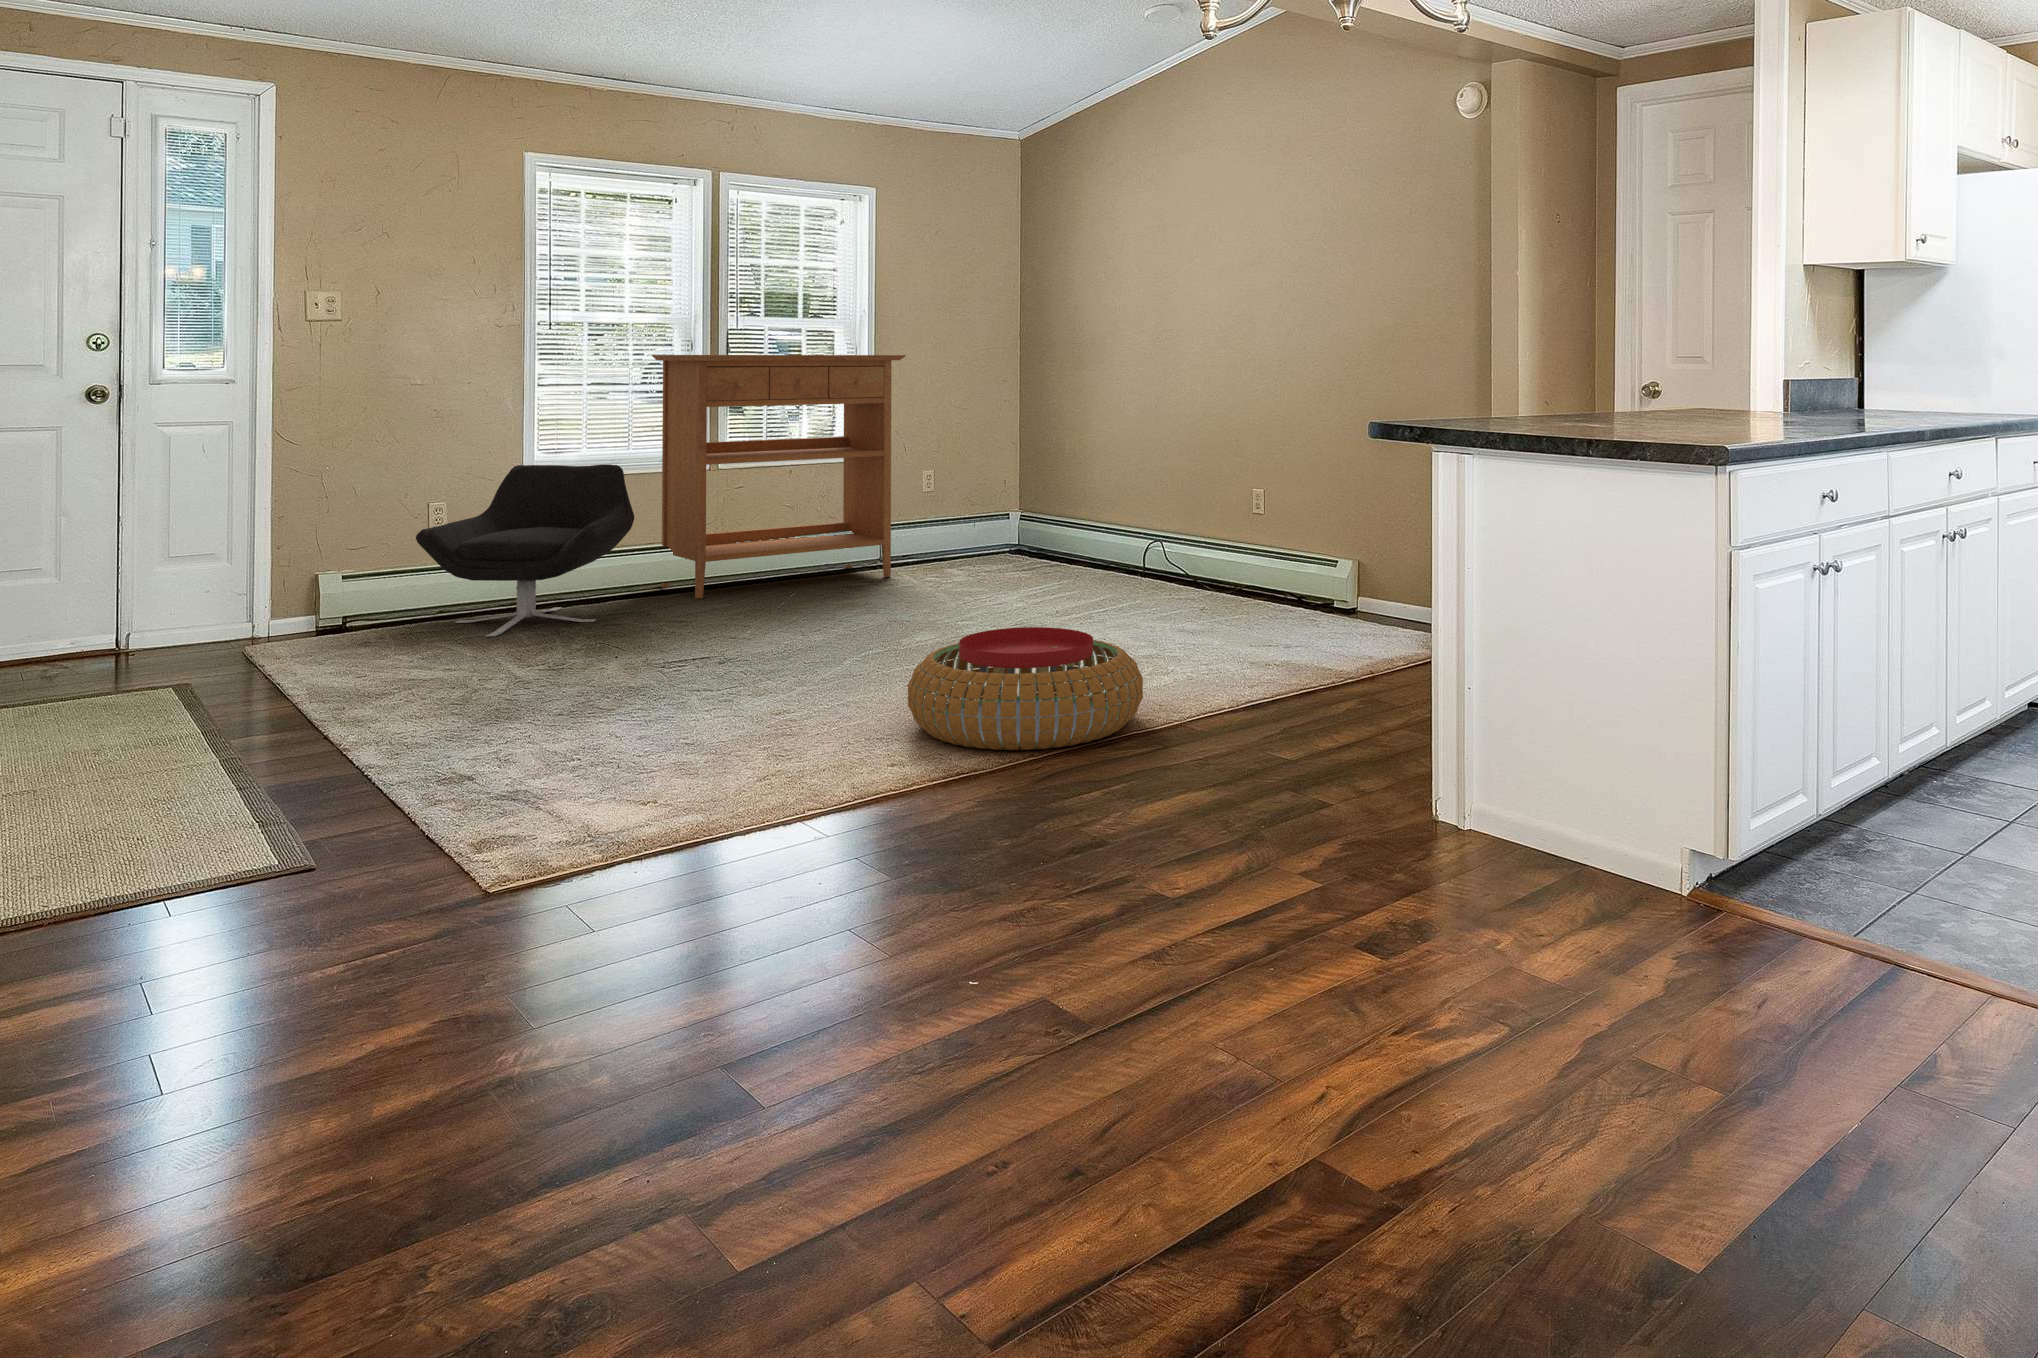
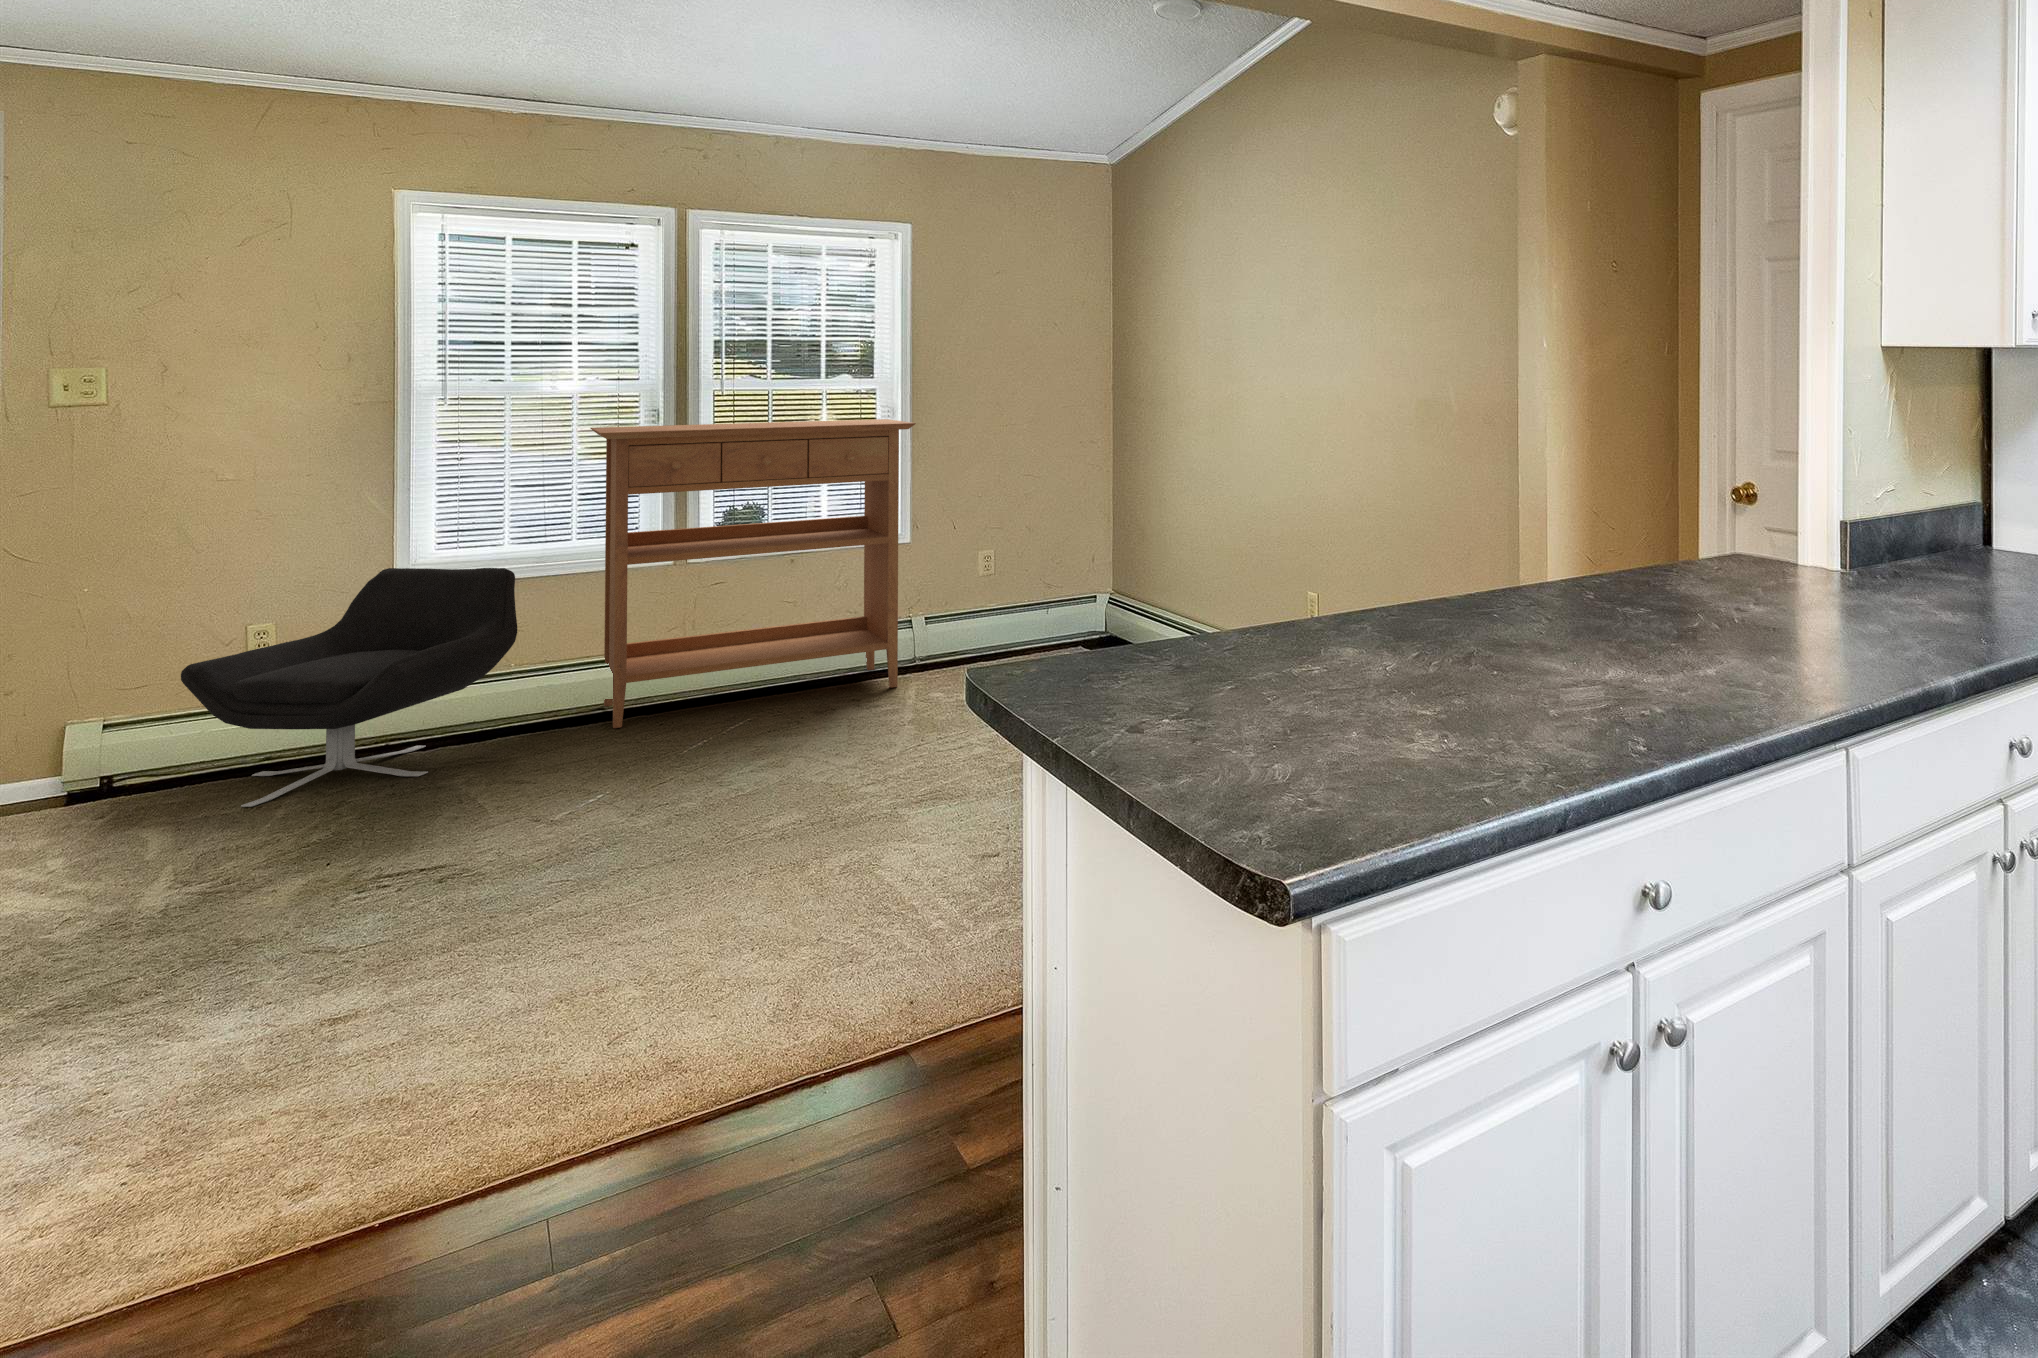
pouf: present [908,627,1143,750] -> none [428,883,853,1134]

